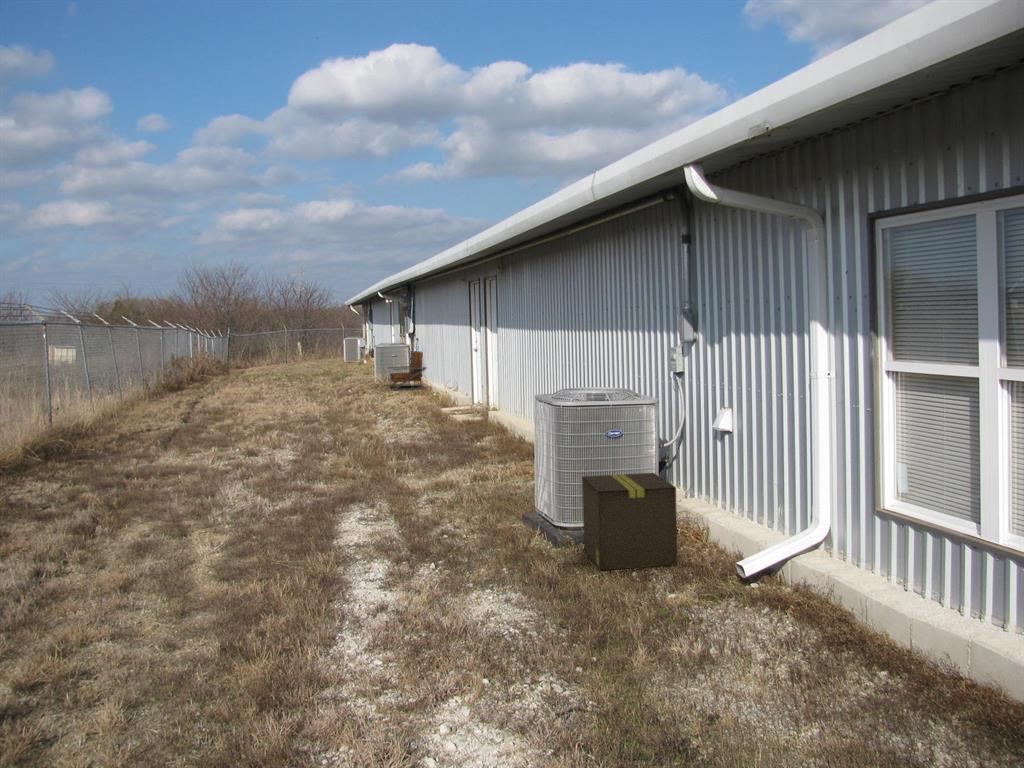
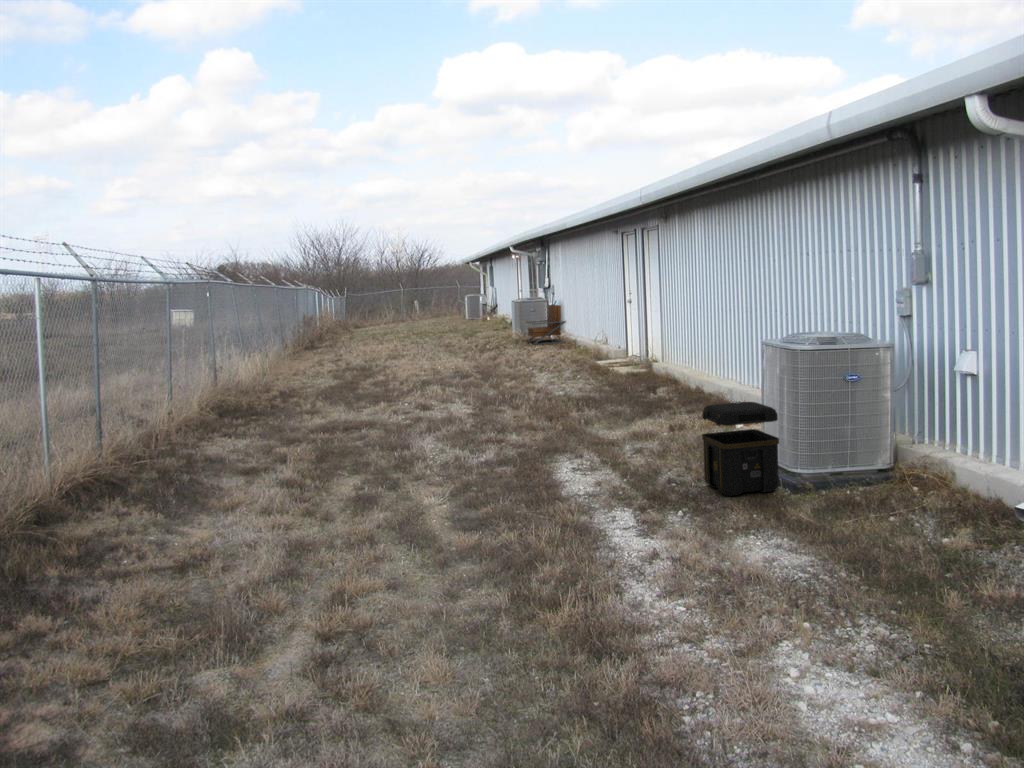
toolbox: none [476,455,548,551] -> present [702,402,779,496]
cardboard box: present [582,473,677,570] -> none [816,417,924,513]

